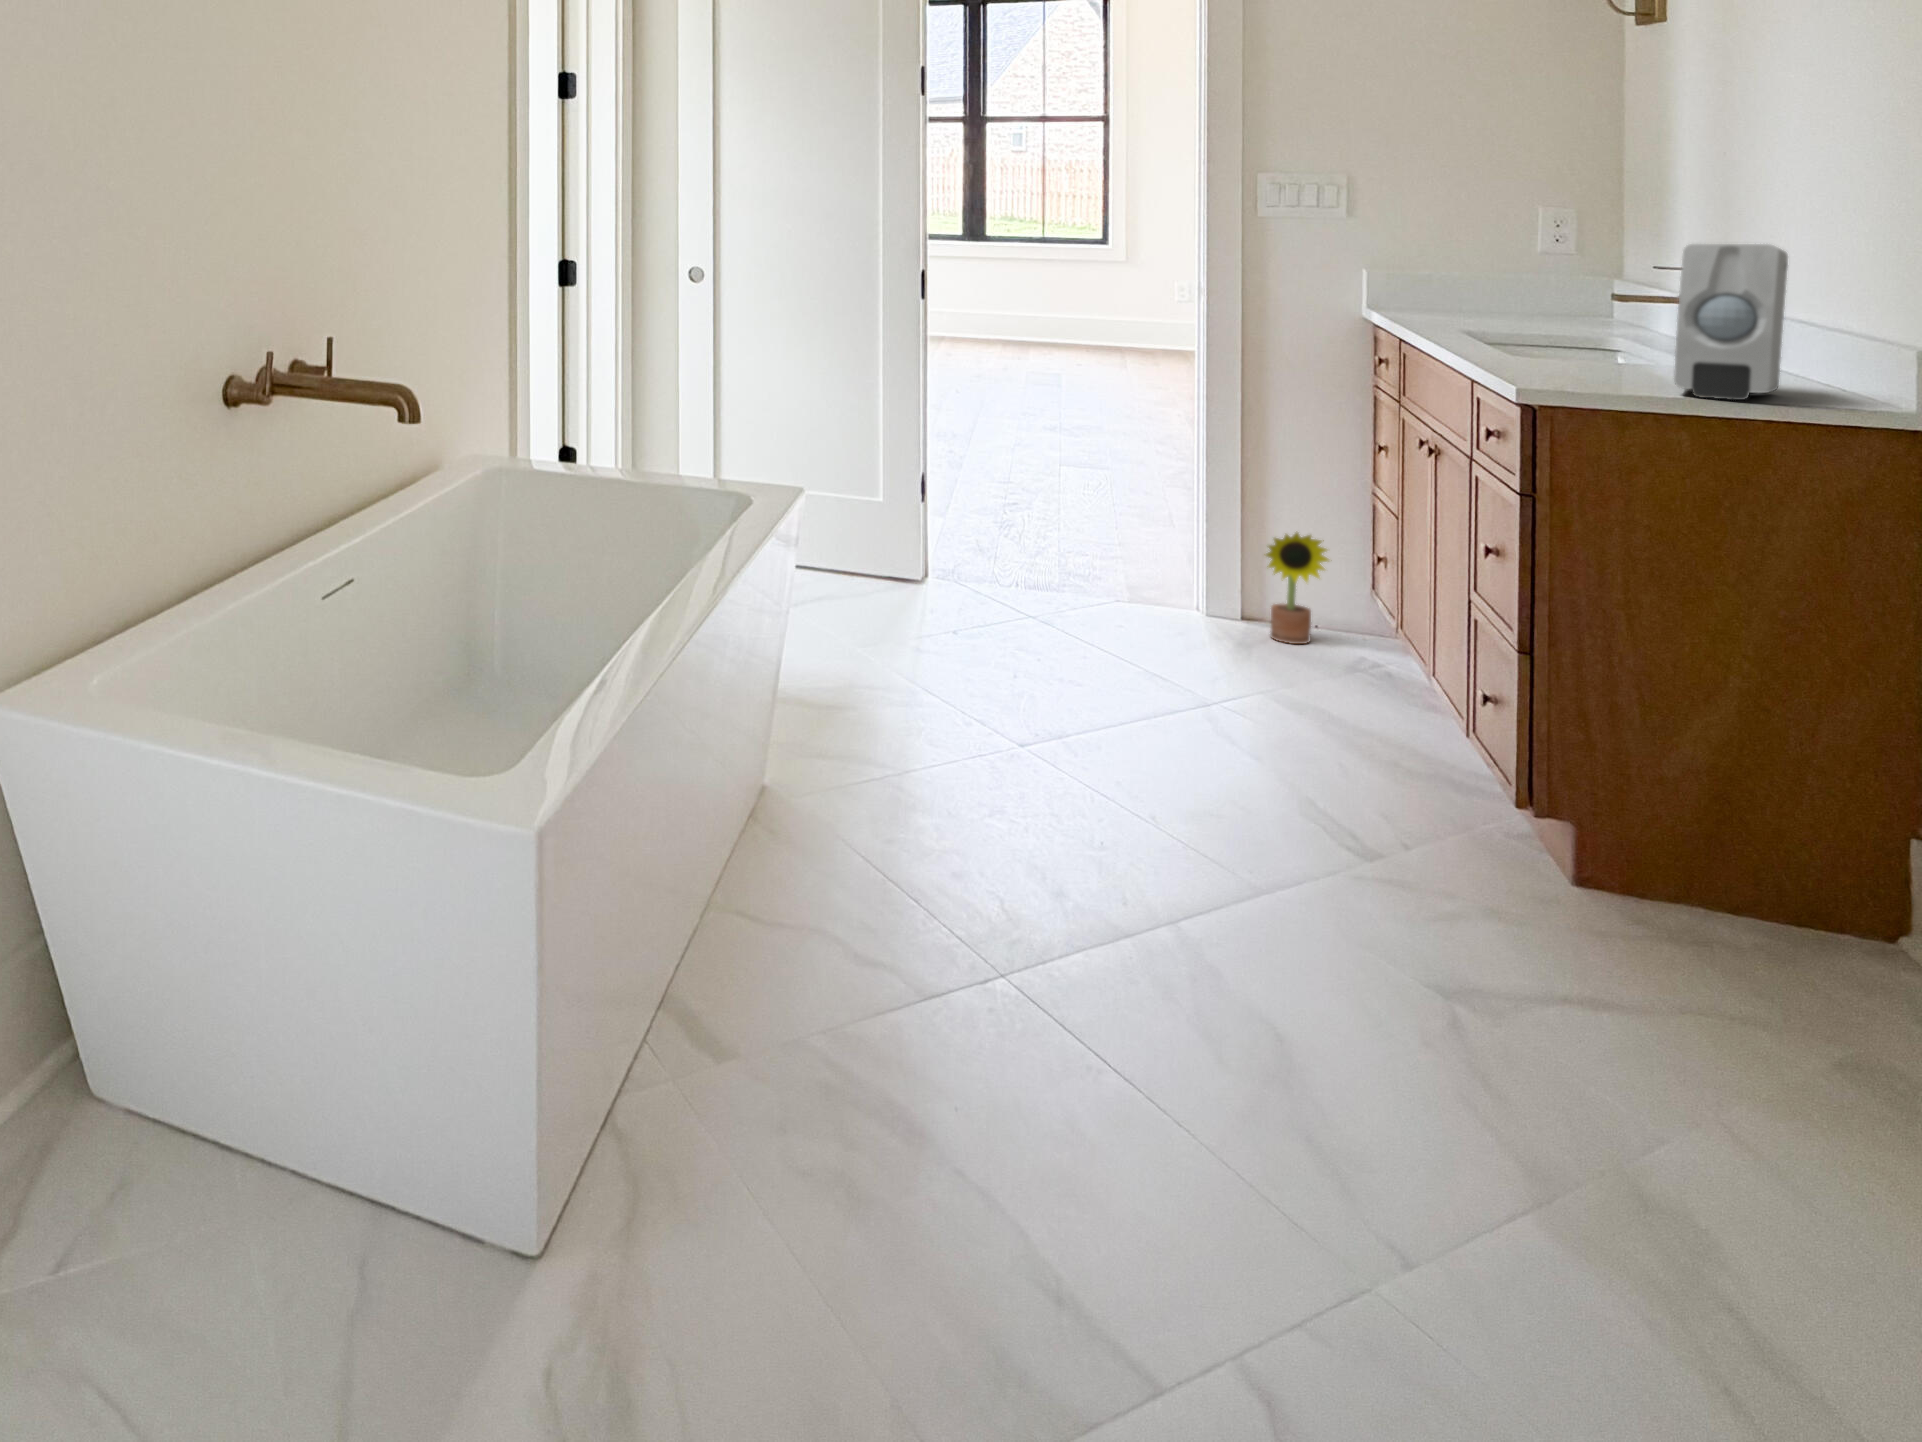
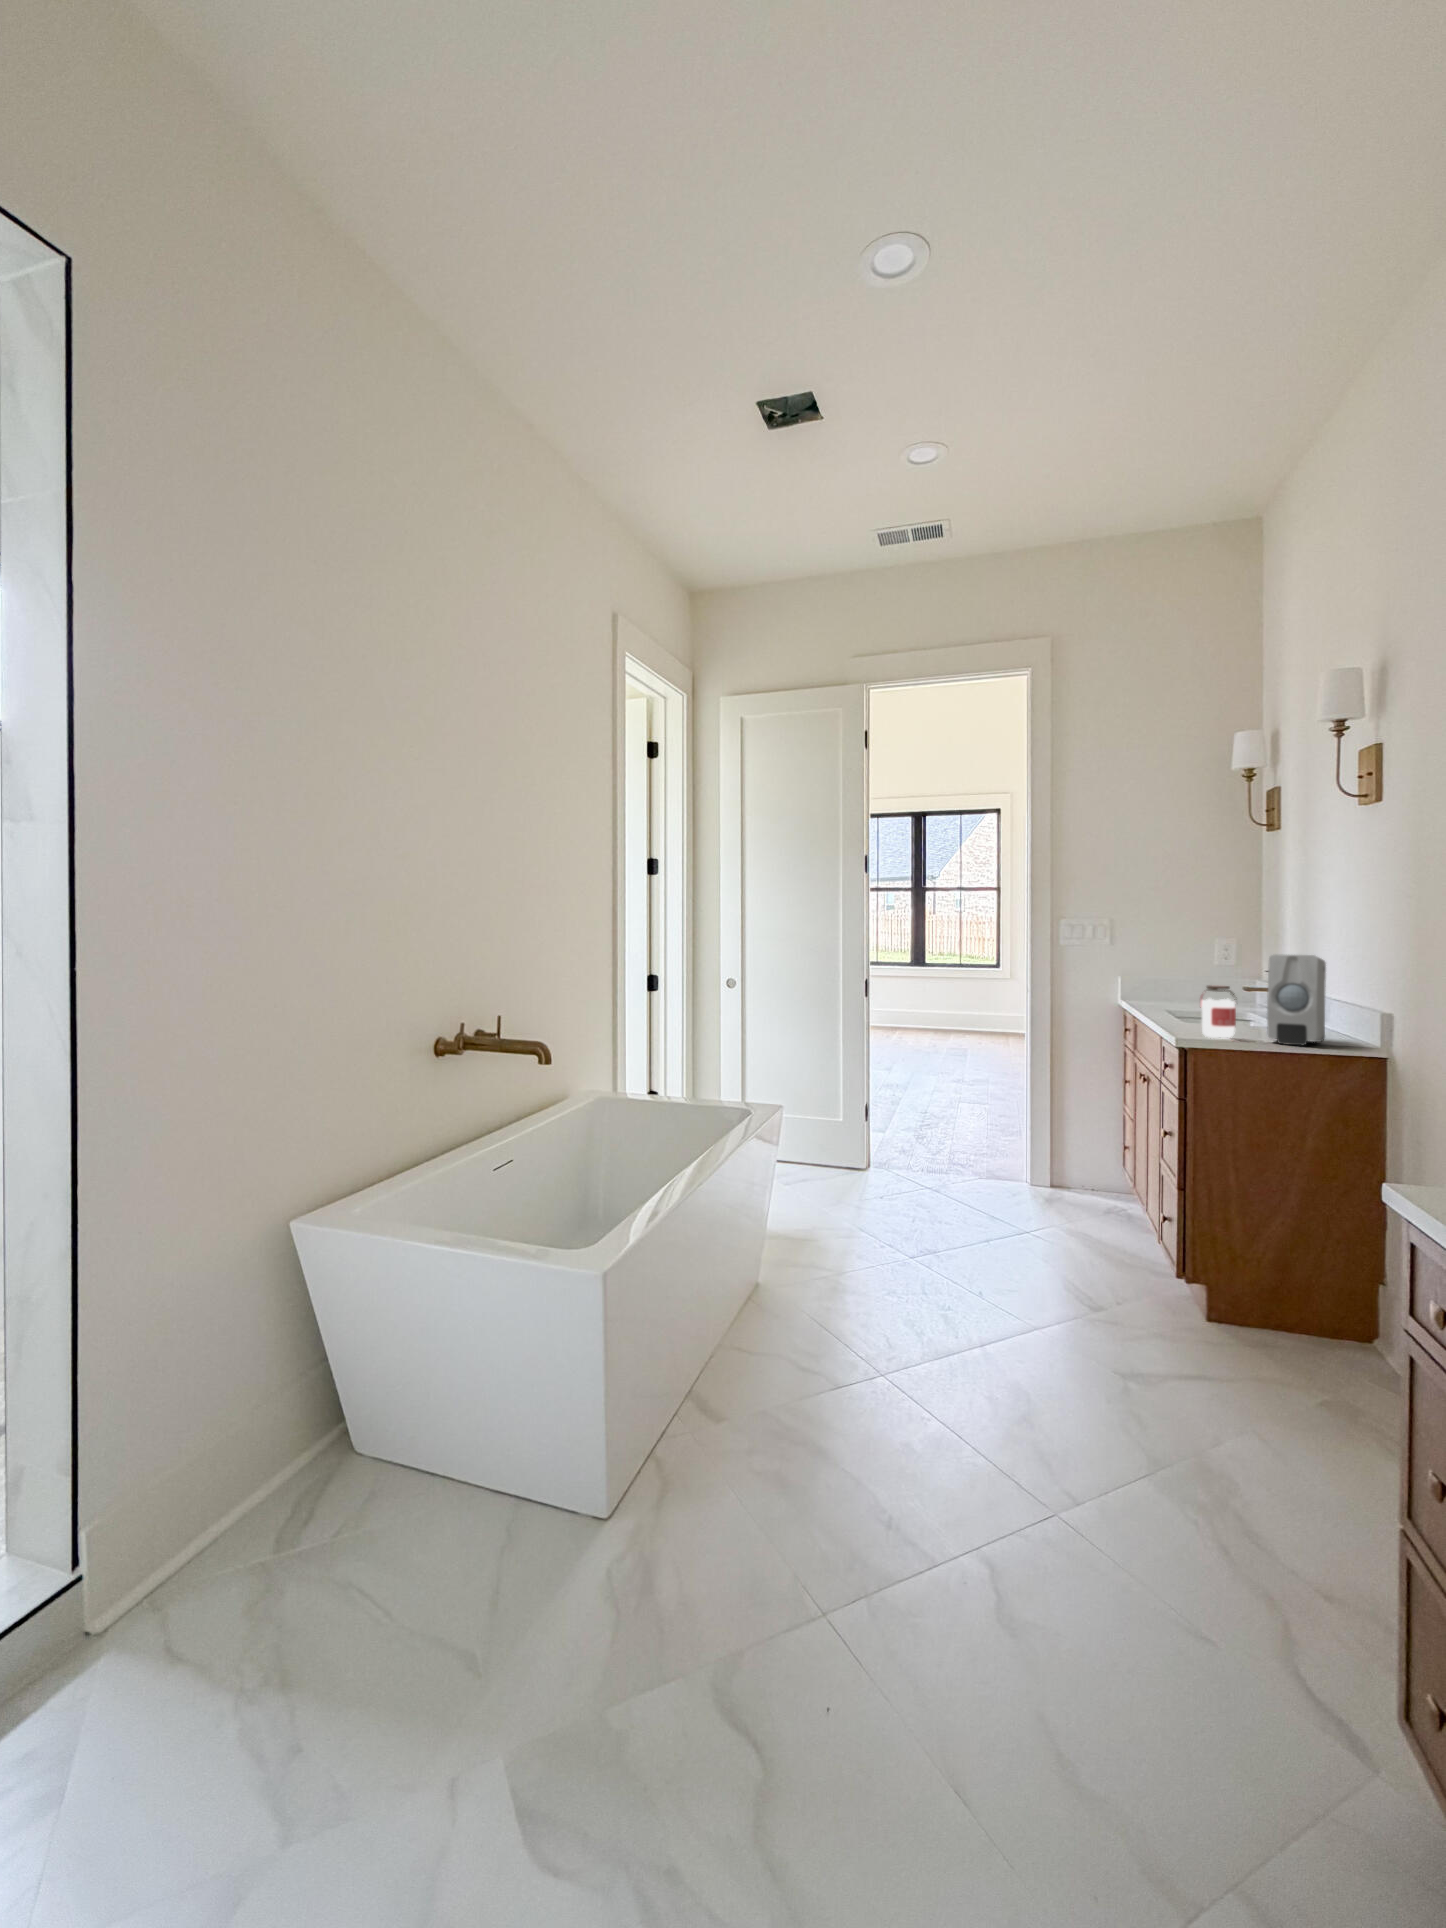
jar: none [1548,298,1620,389] -> present [1200,985,1236,1038]
decorative plant: present [1266,533,1329,644] -> none [1065,1131,1104,1201]

